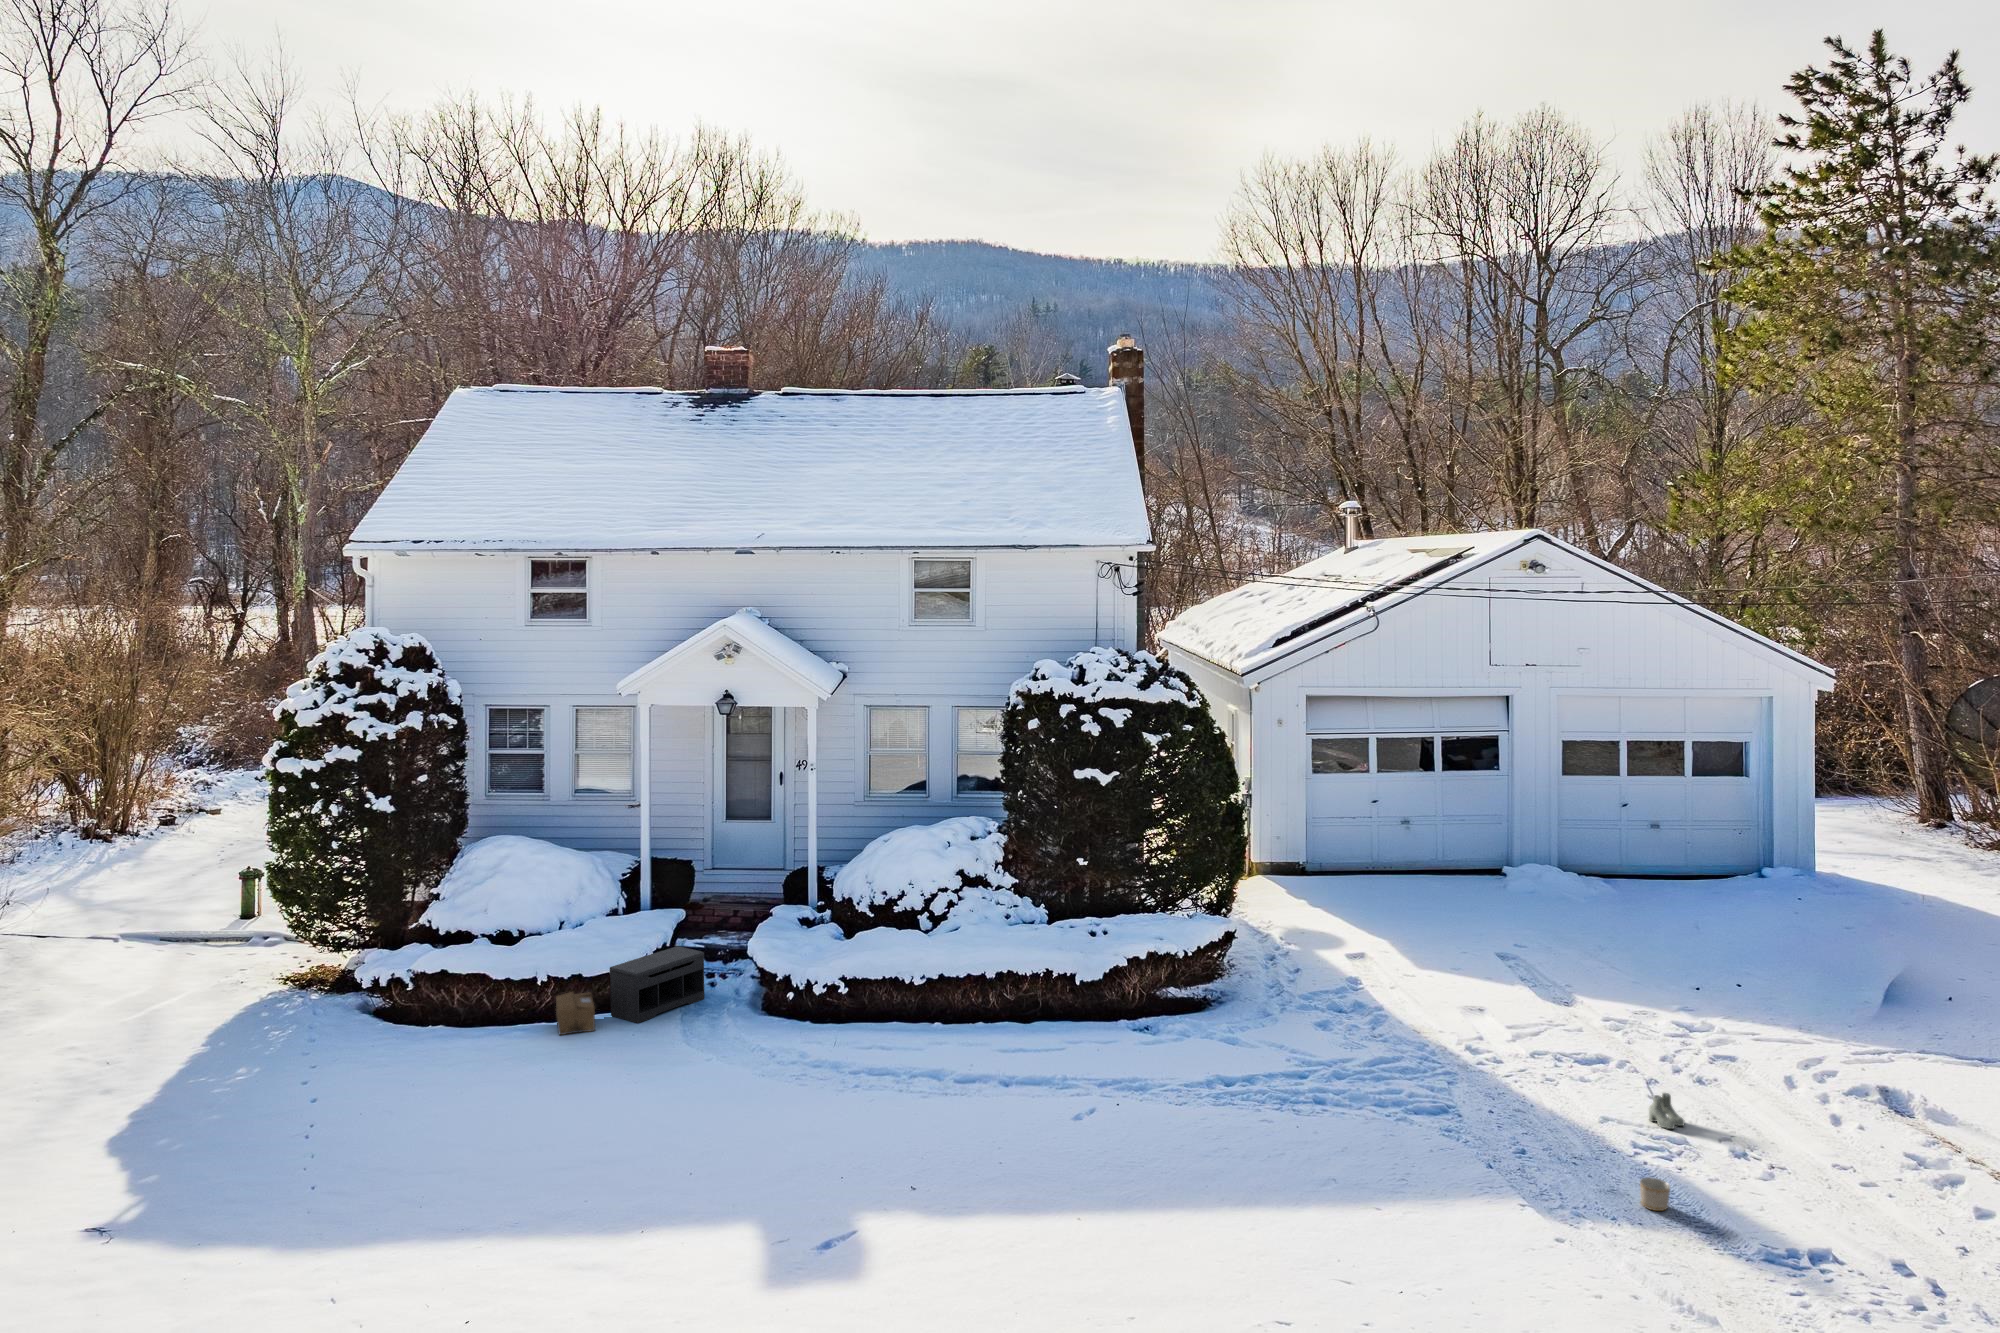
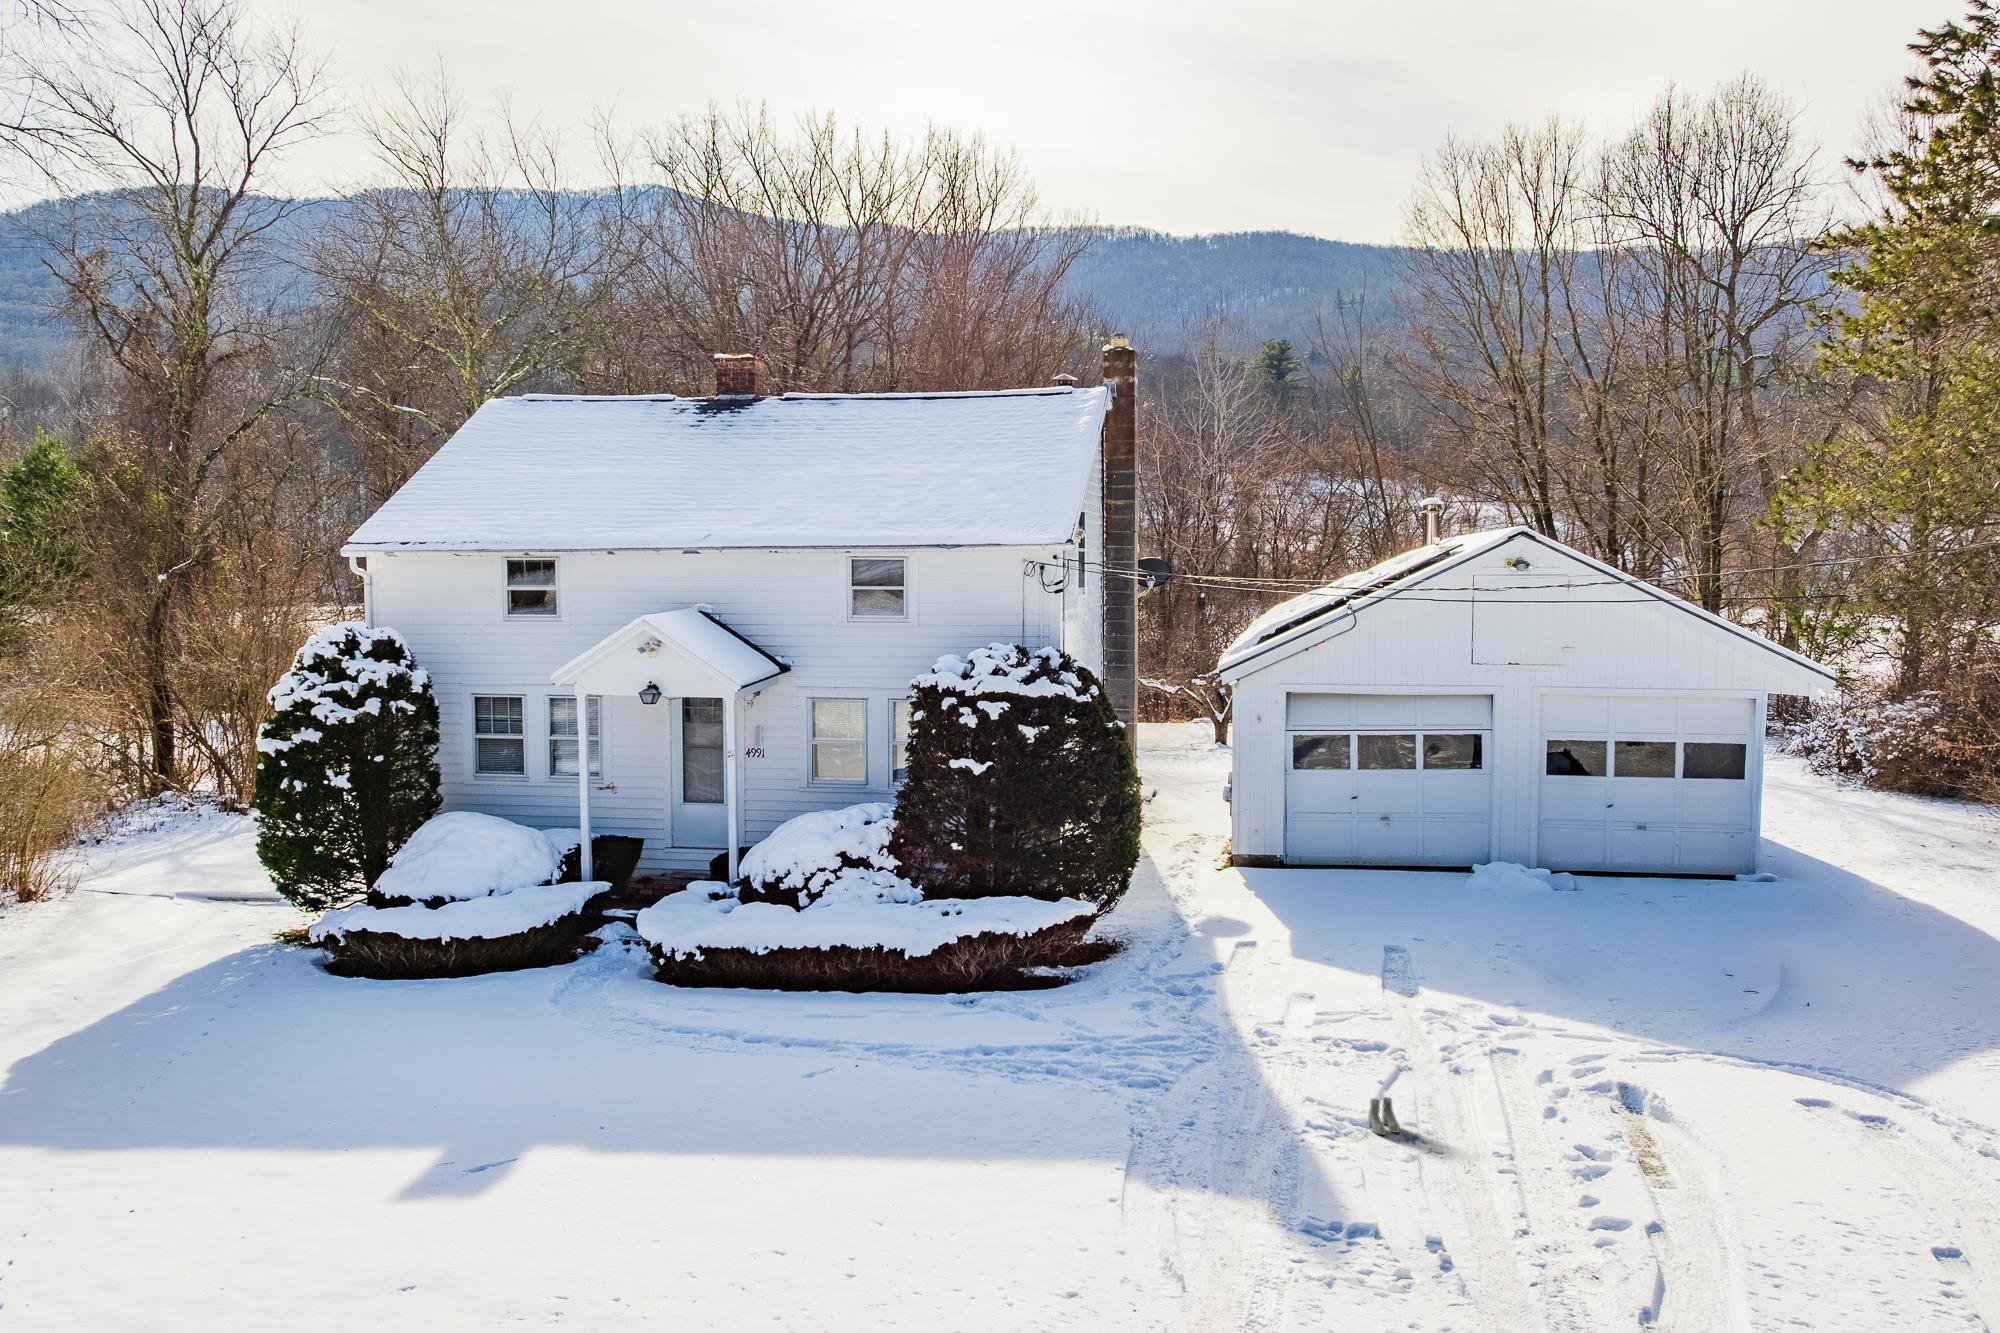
bench: present [610,946,704,1023] -> none [490,915,584,981]
cardboard box: present [556,992,595,1035] -> none [432,949,477,987]
planter: present [1640,1177,1670,1211] -> none [1260,1172,1289,1207]

